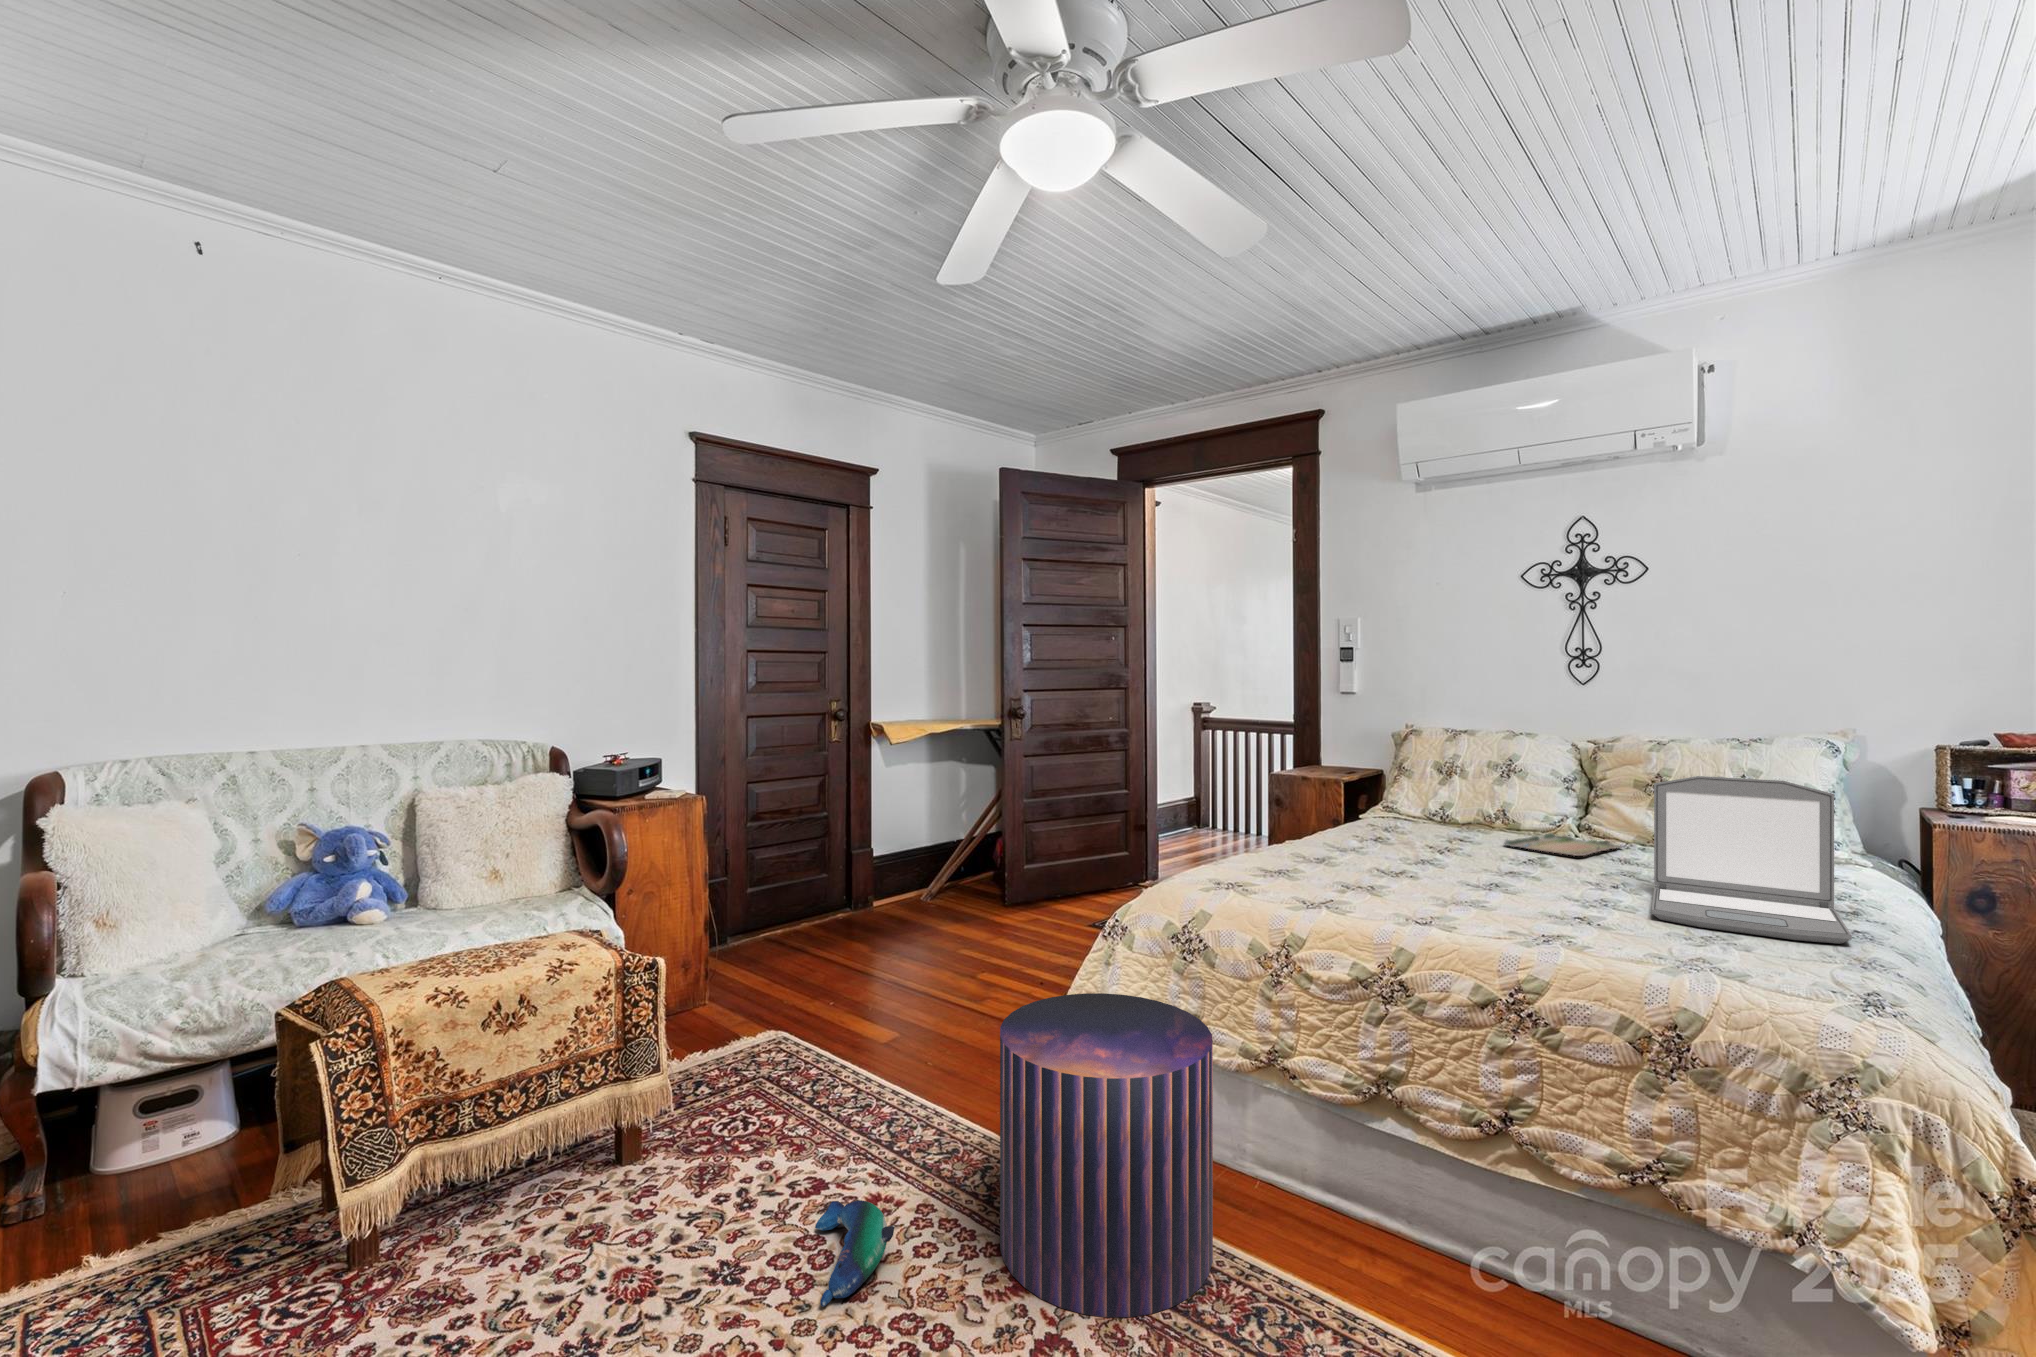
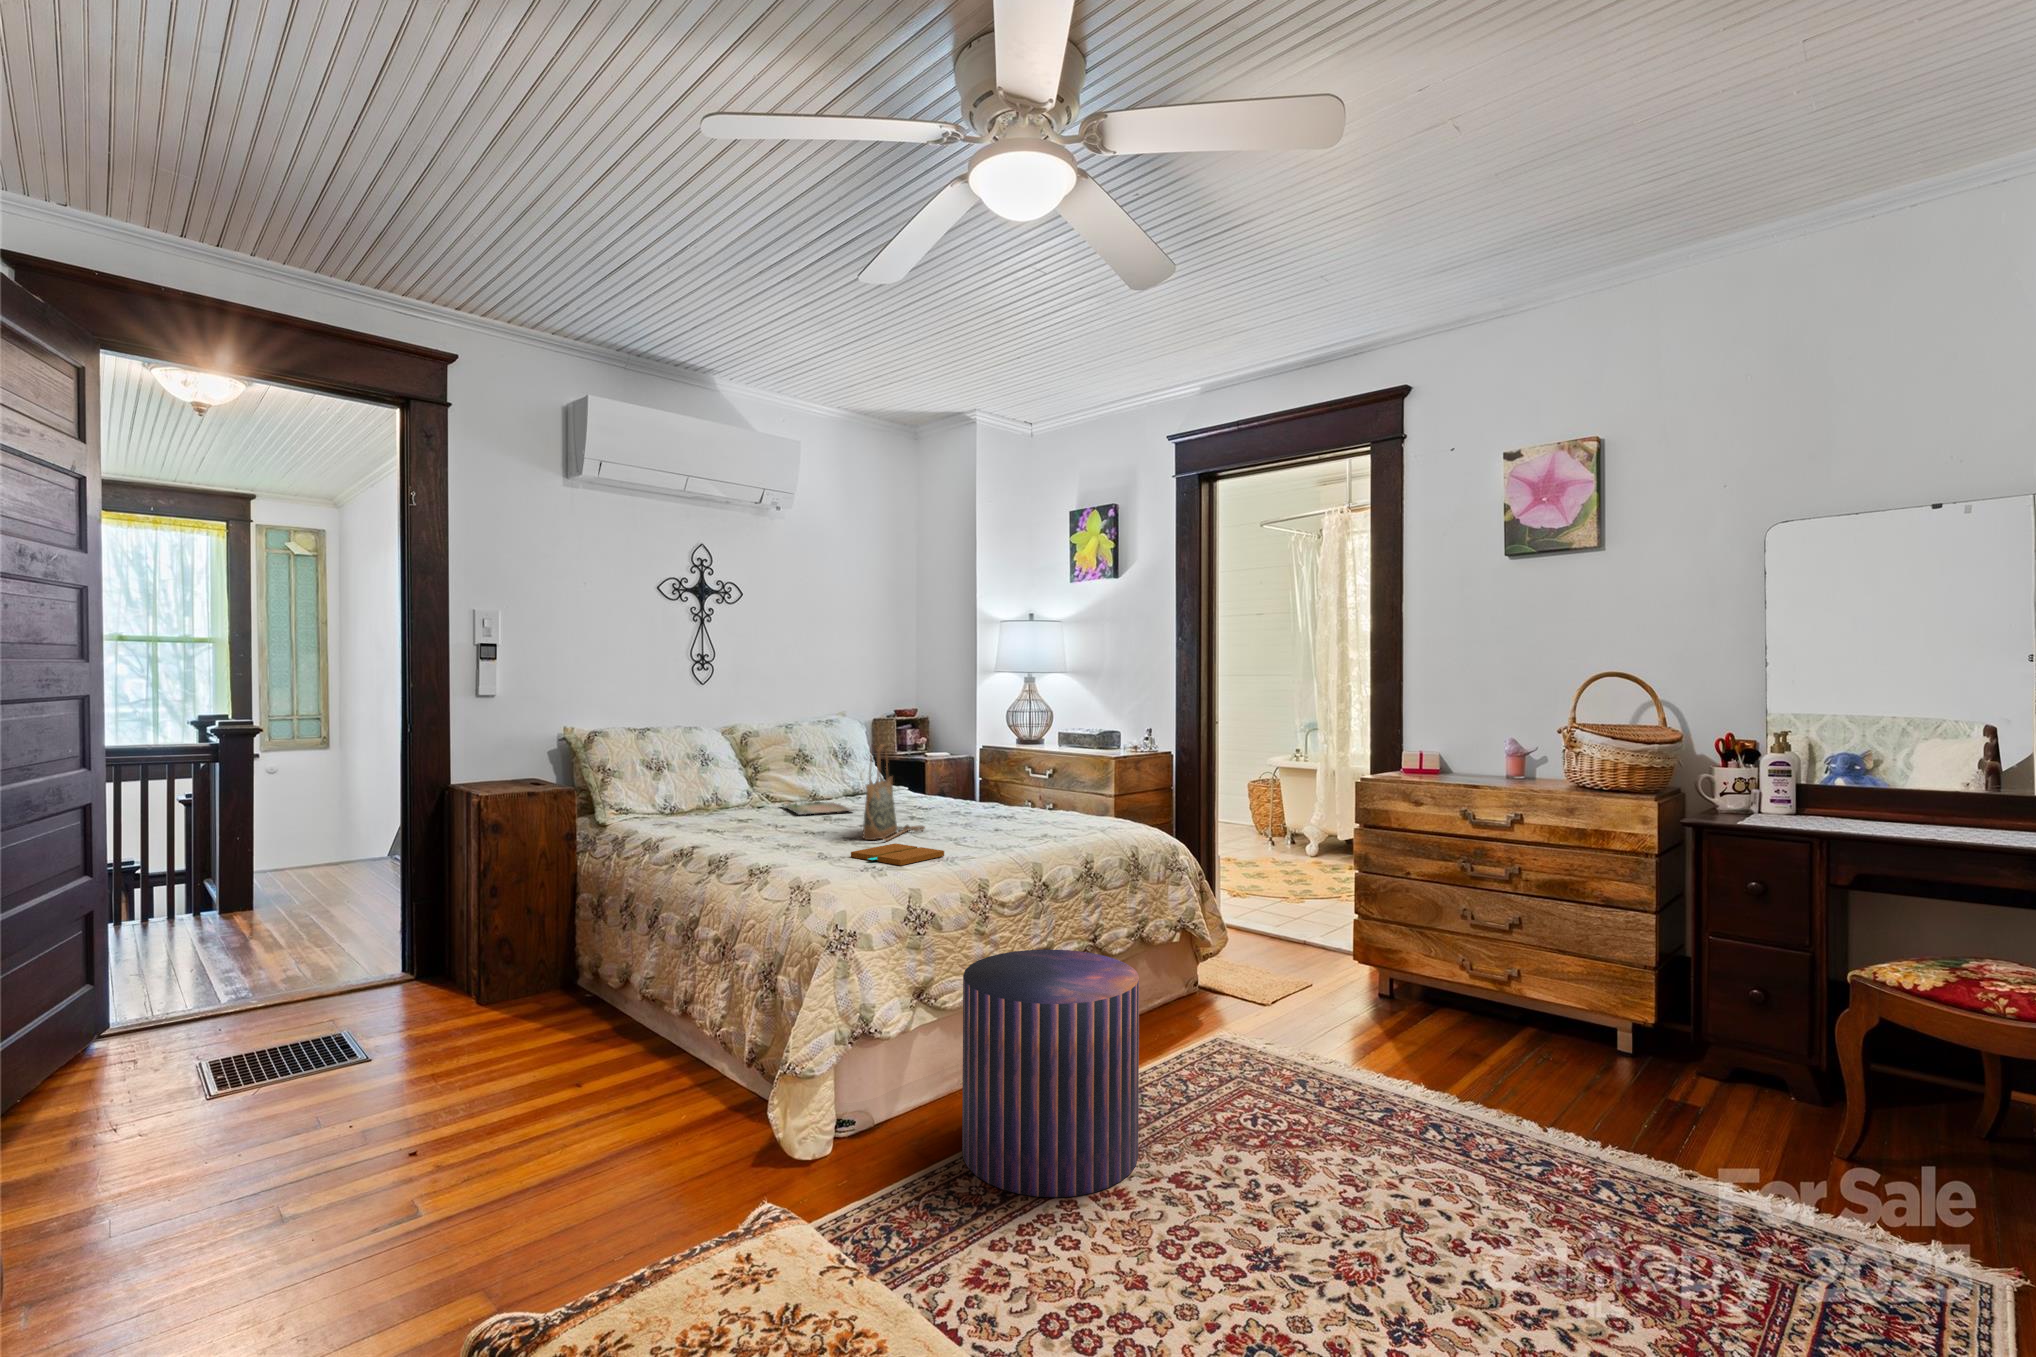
handbag: none [1372,760,1514,887] -> present [863,744,925,841]
laptop: present [1651,776,1852,944] -> none [954,738,1060,824]
book: none [1261,870,1360,902] -> present [851,843,944,865]
plush toy: present [815,1200,895,1307] -> none [994,1218,1146,1308]

